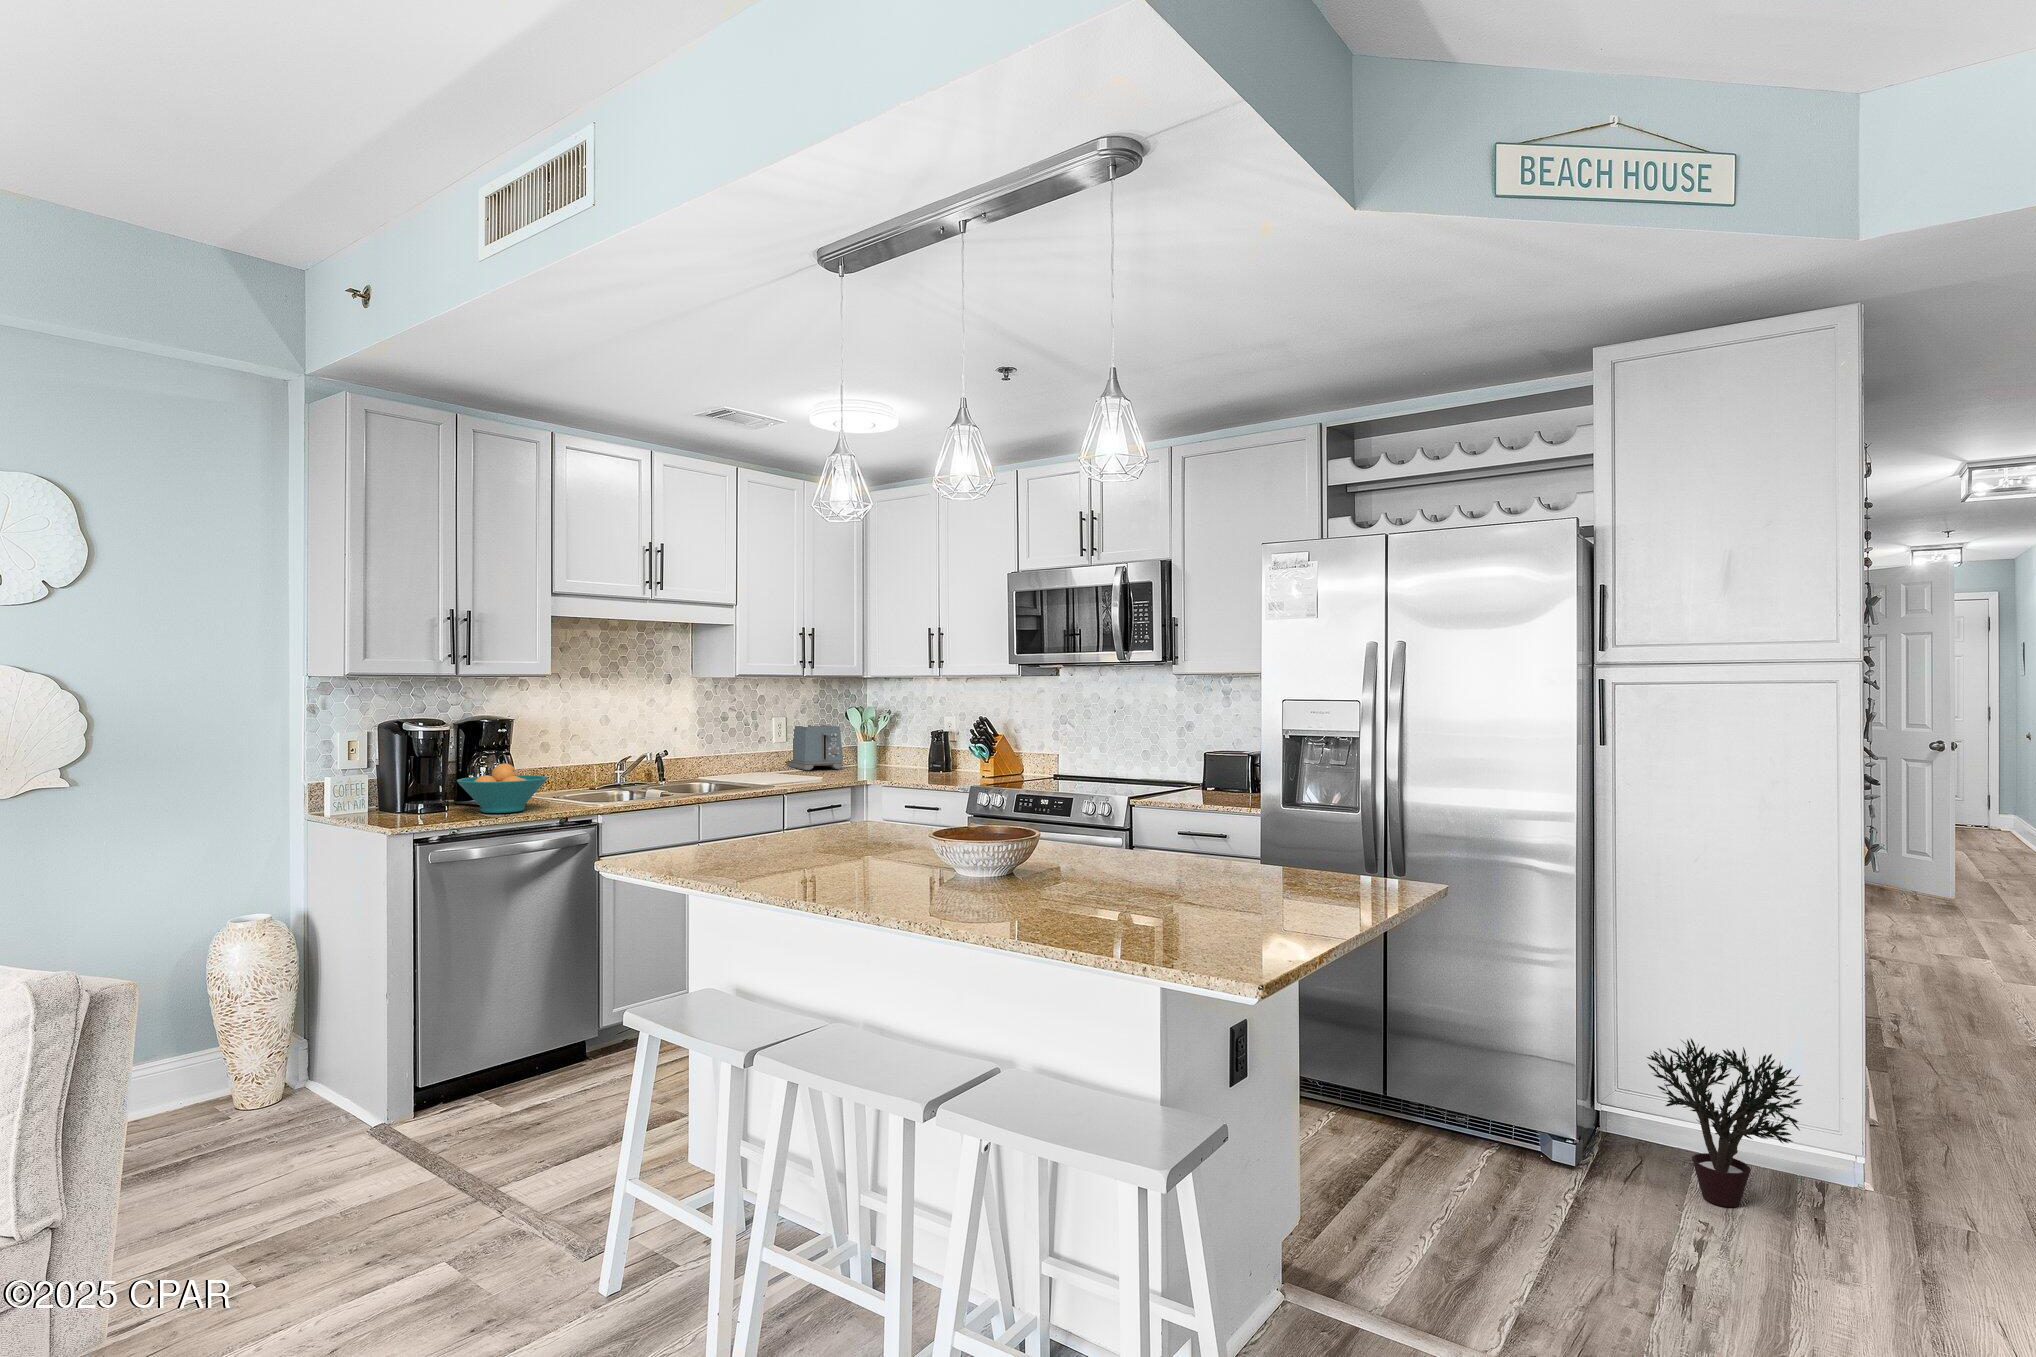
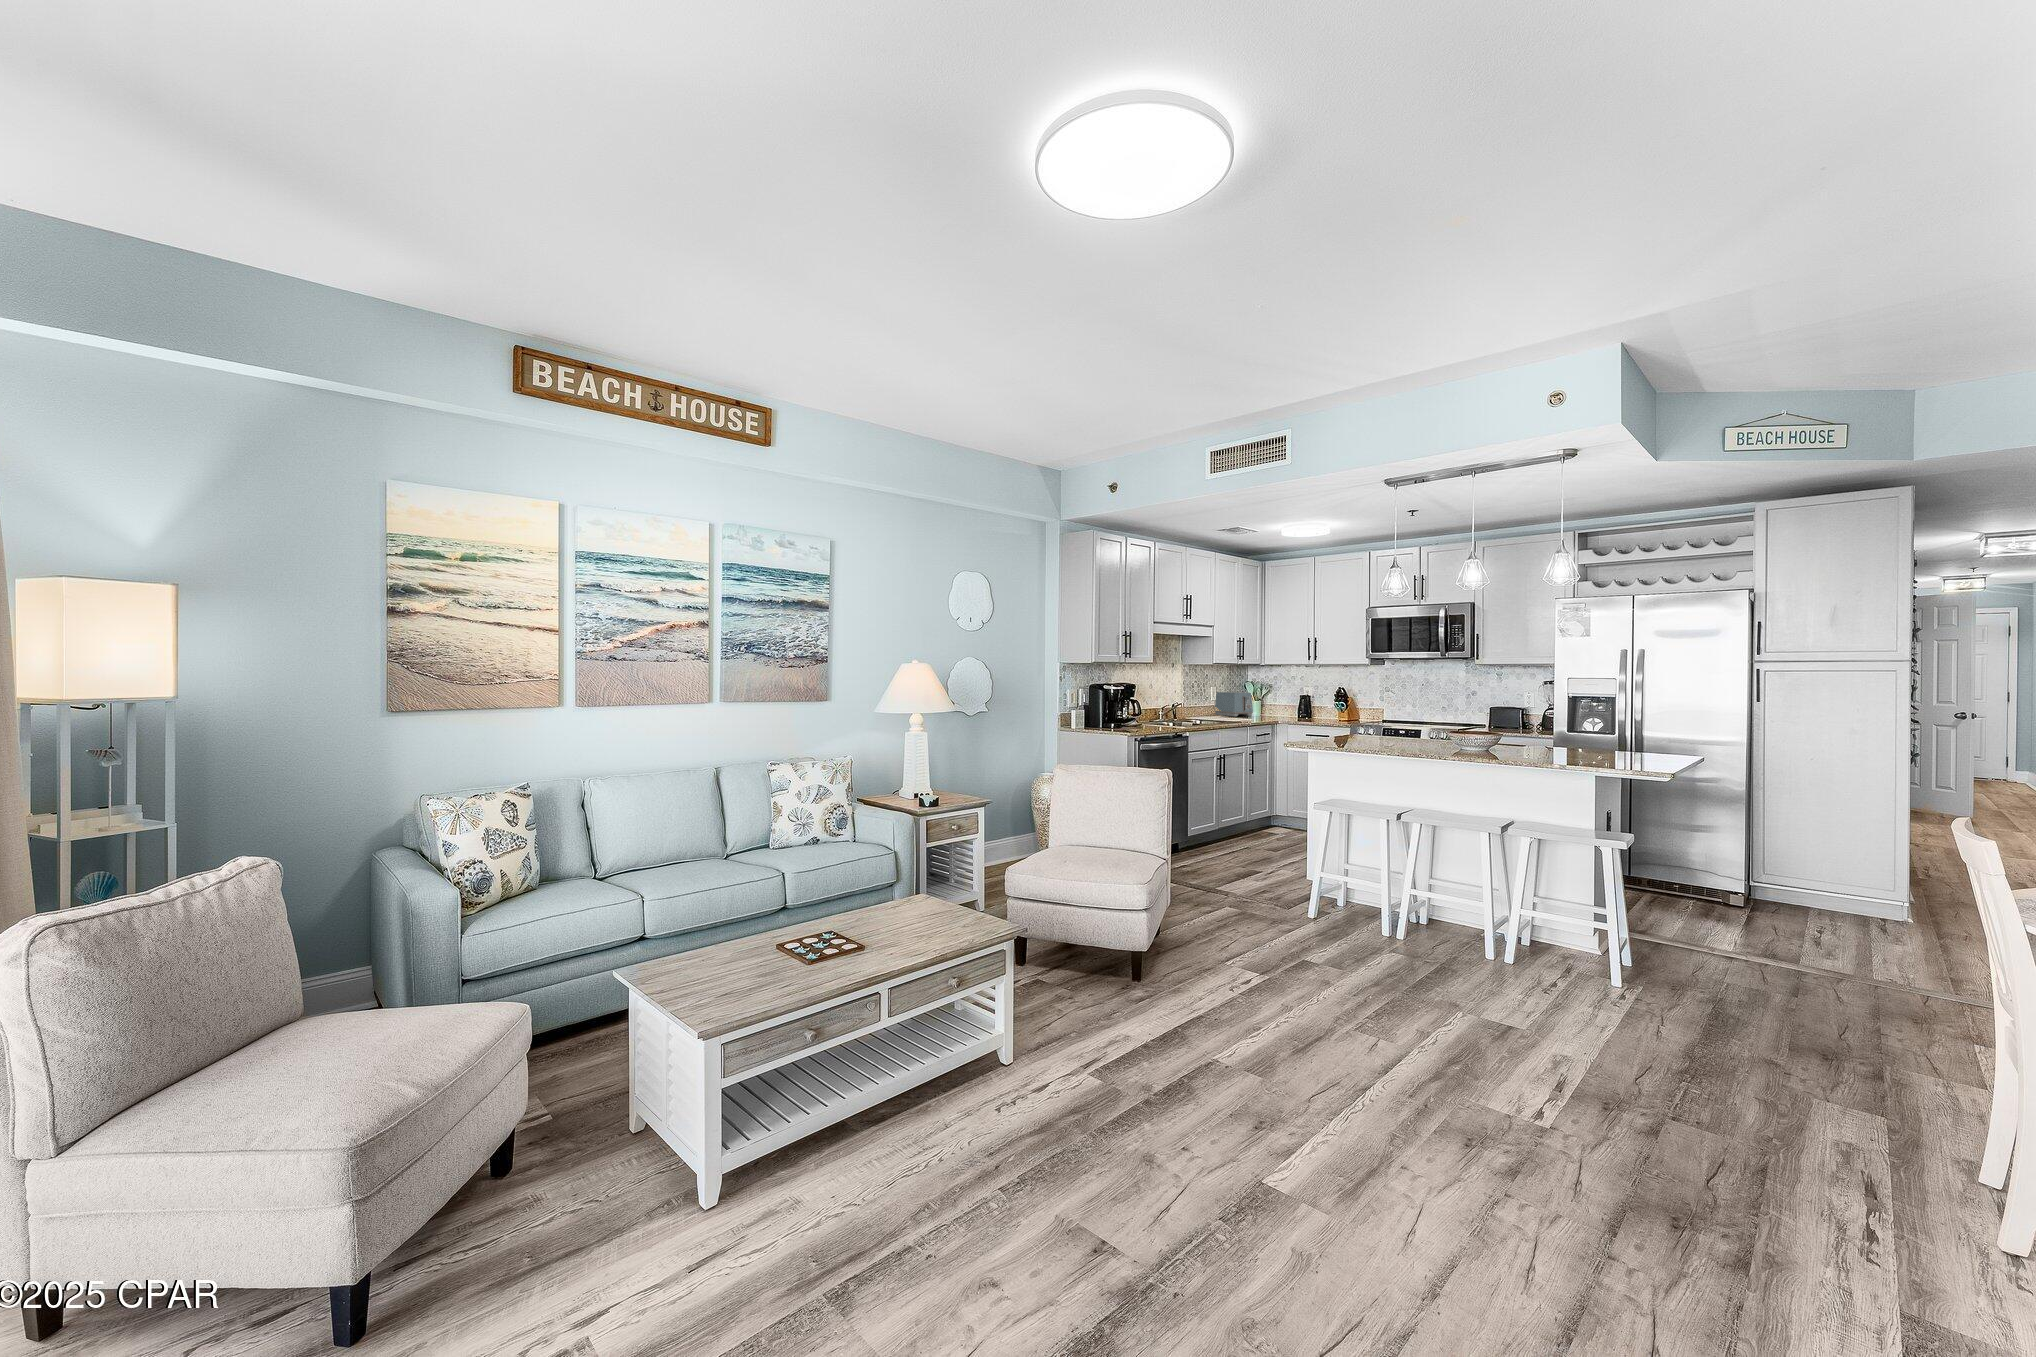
fruit bowl: present [457,763,548,813] -> none [1127,706,1168,730]
potted plant: present [1647,1039,1802,1207] -> none [1784,843,1876,923]

